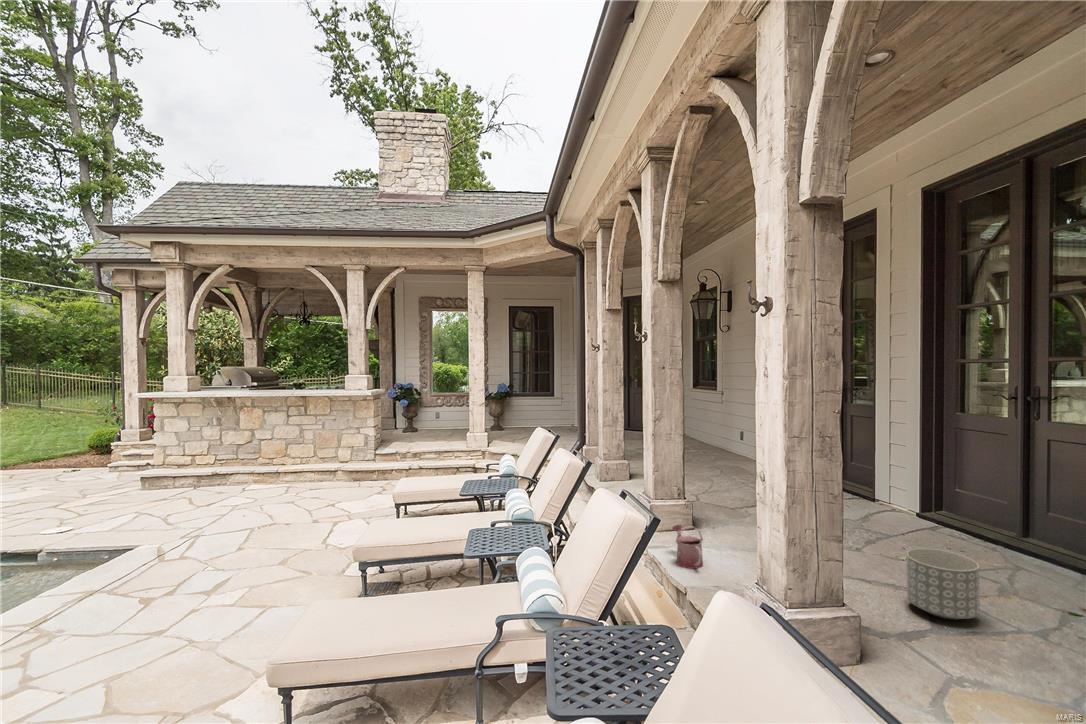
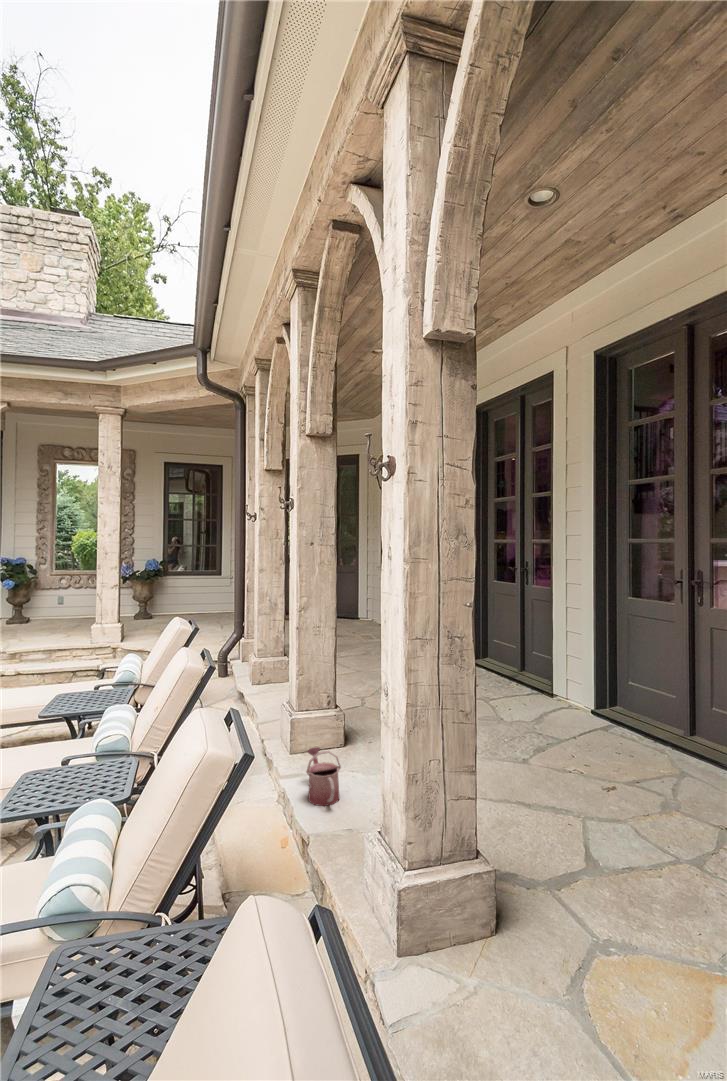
planter: present [906,548,980,620] -> none [563,766,636,853]

